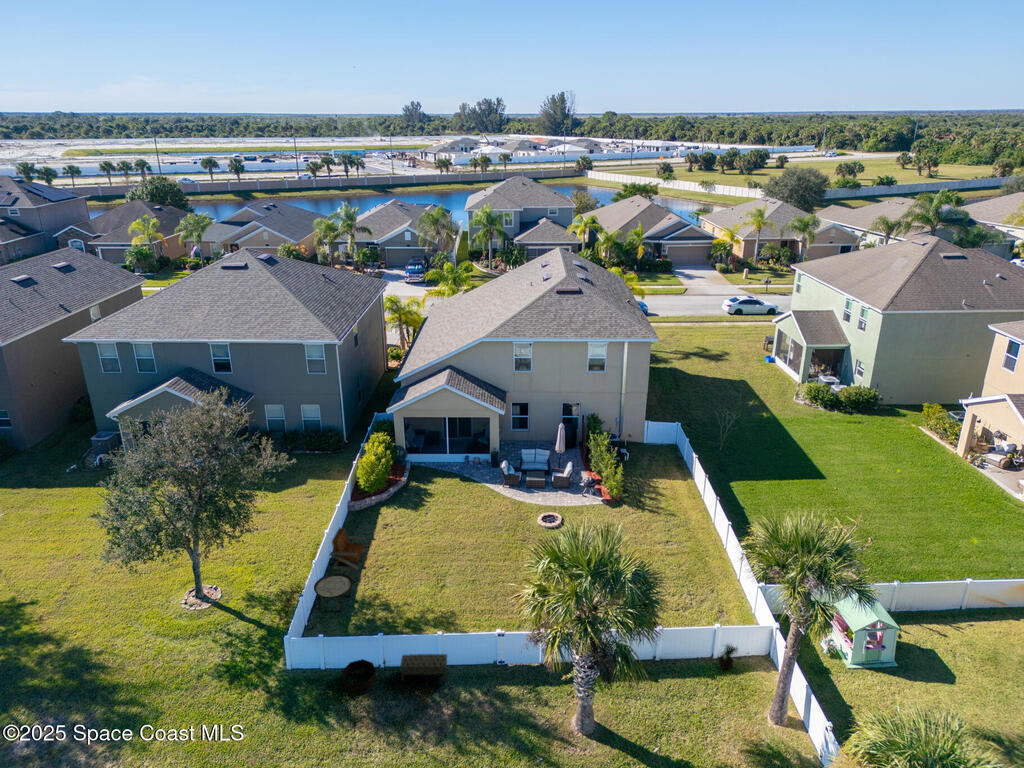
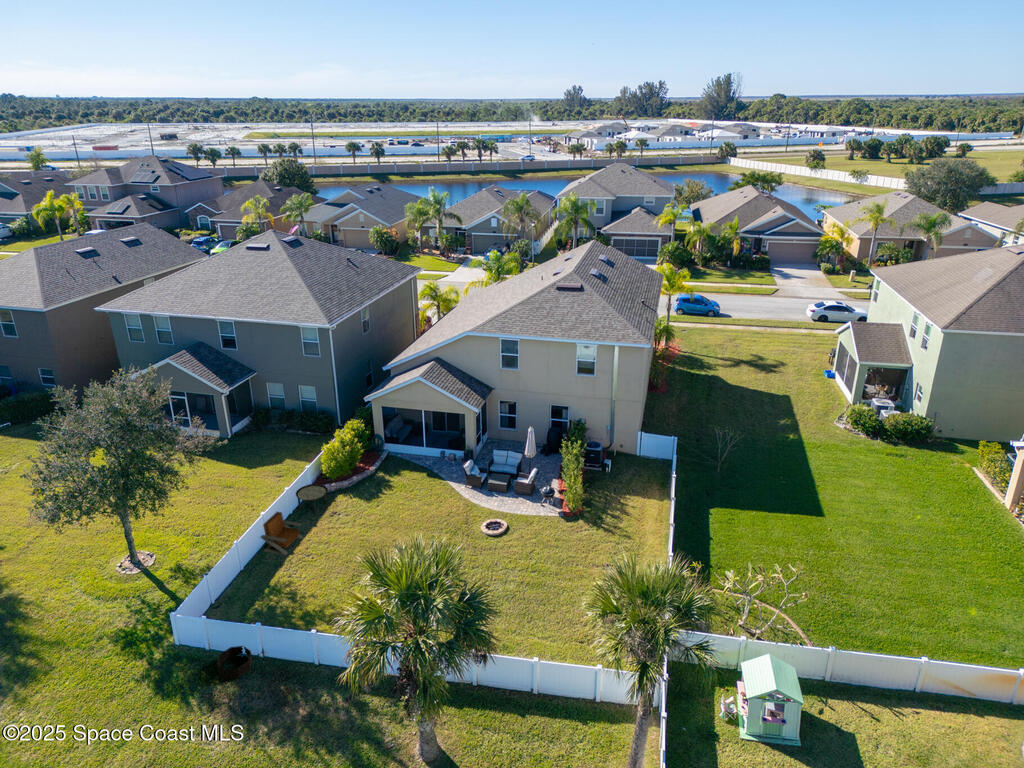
round table: present [314,573,353,612] -> present [296,484,328,514]
potted tree: present [719,645,738,669] -> none [595,688,617,716]
bench: present [400,654,447,681] -> none [271,647,322,681]

